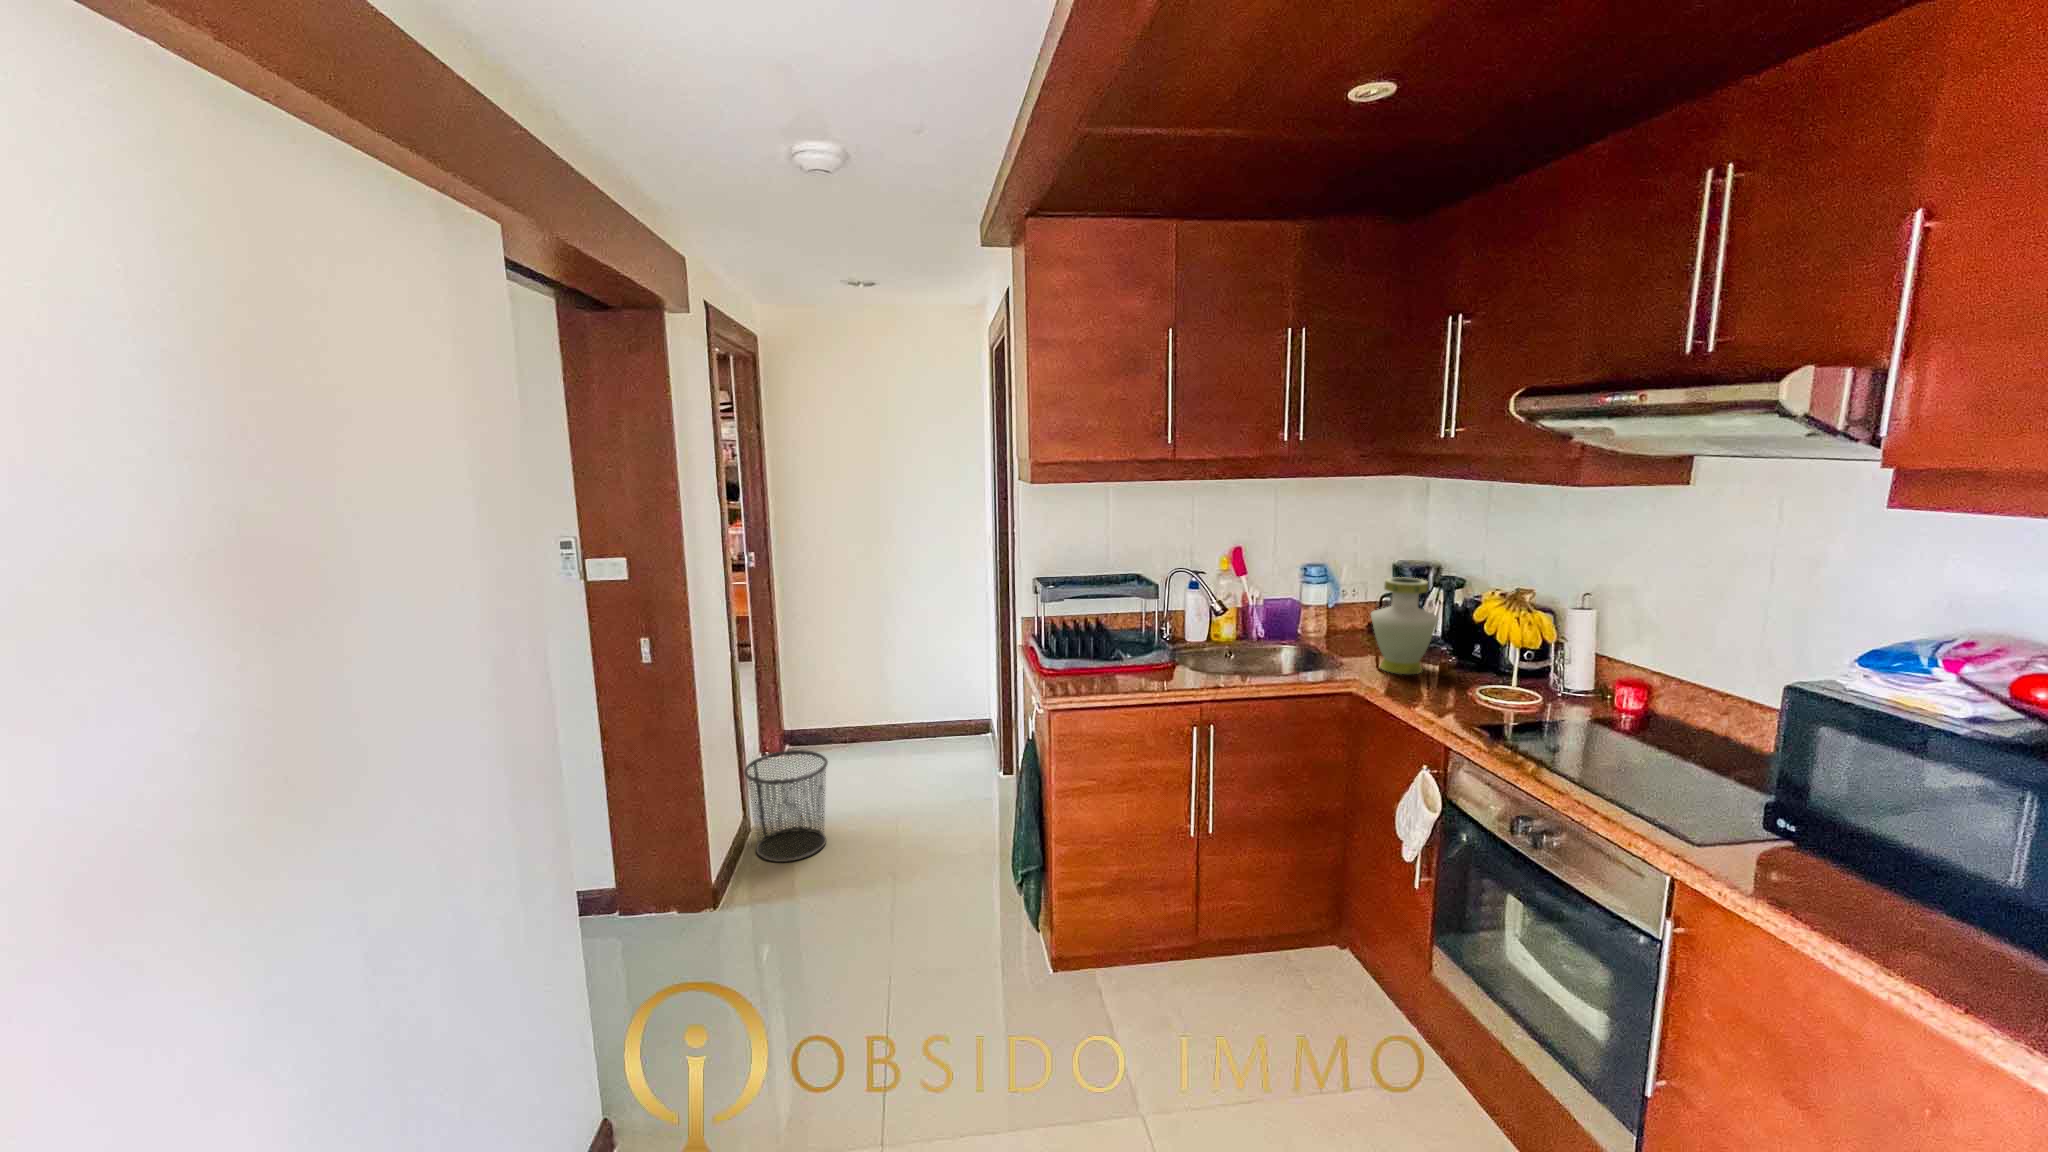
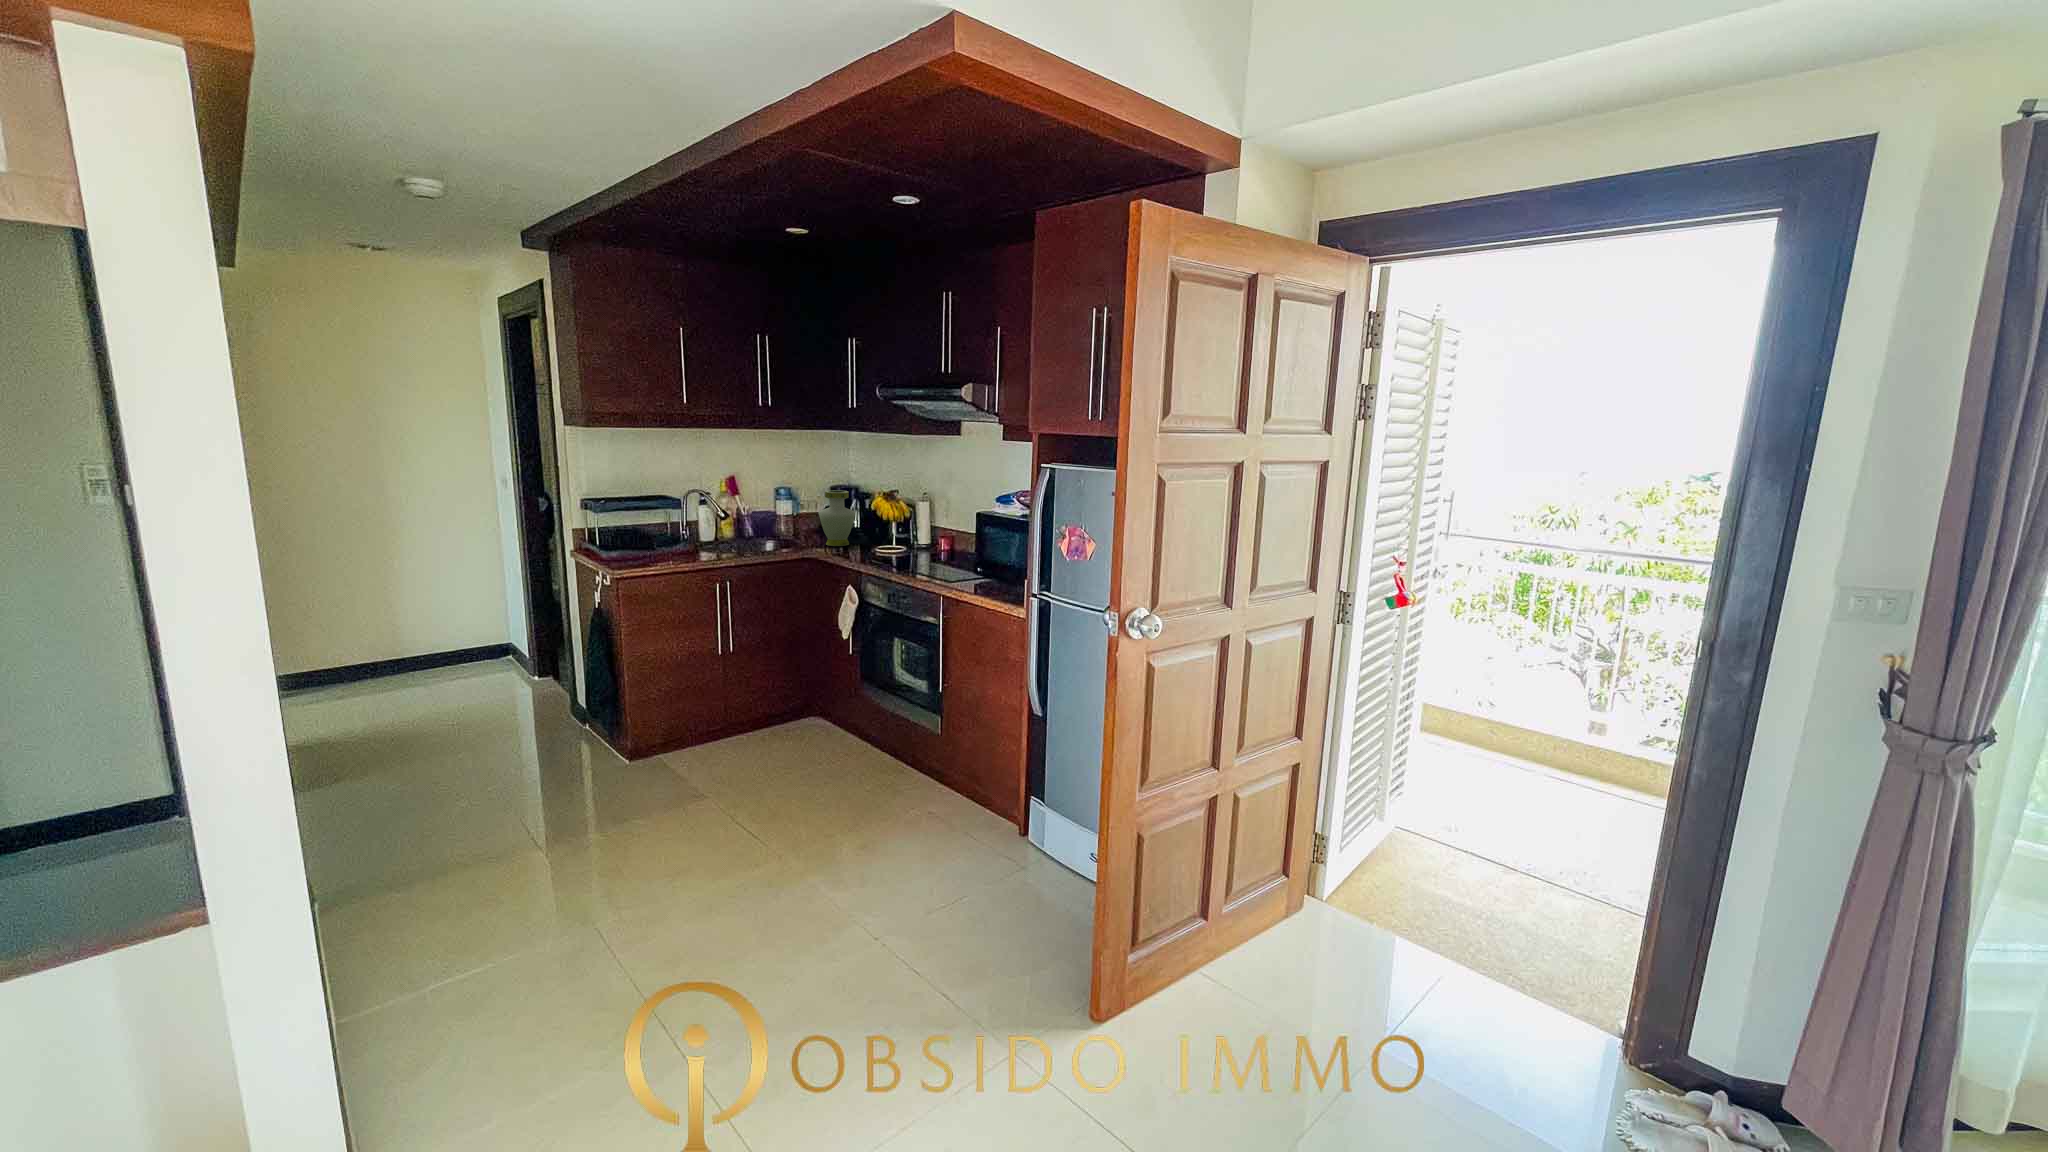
waste bin: present [744,750,828,862] -> none [277,667,377,764]

